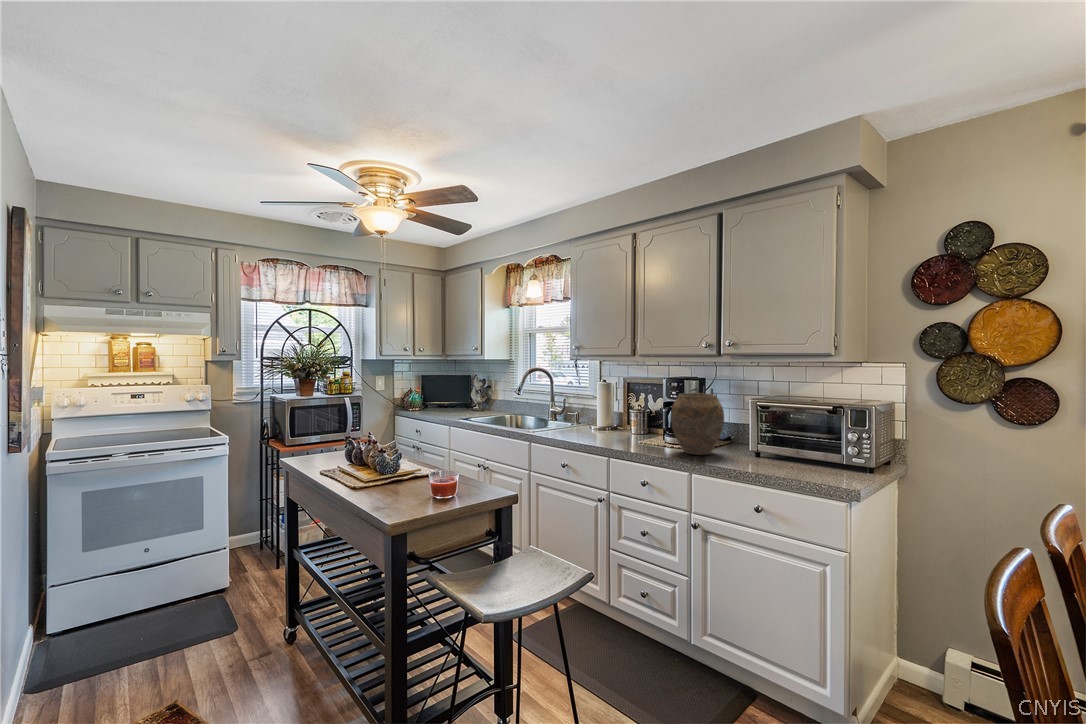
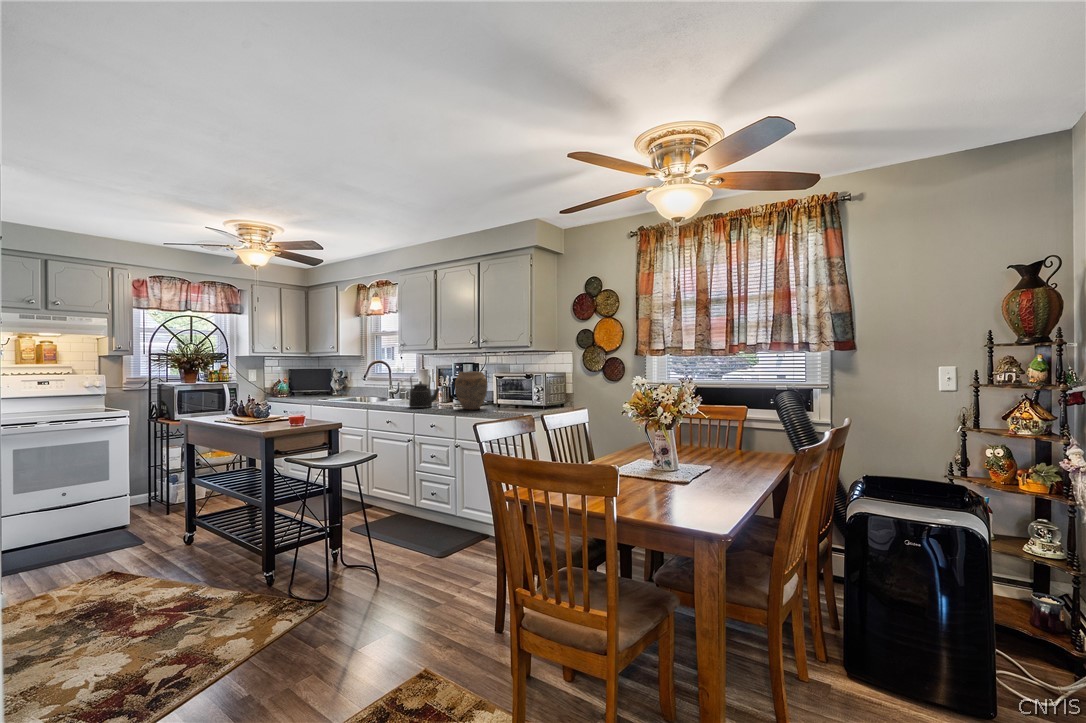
kettle: none [595,396,639,446] -> present [409,376,440,408]

